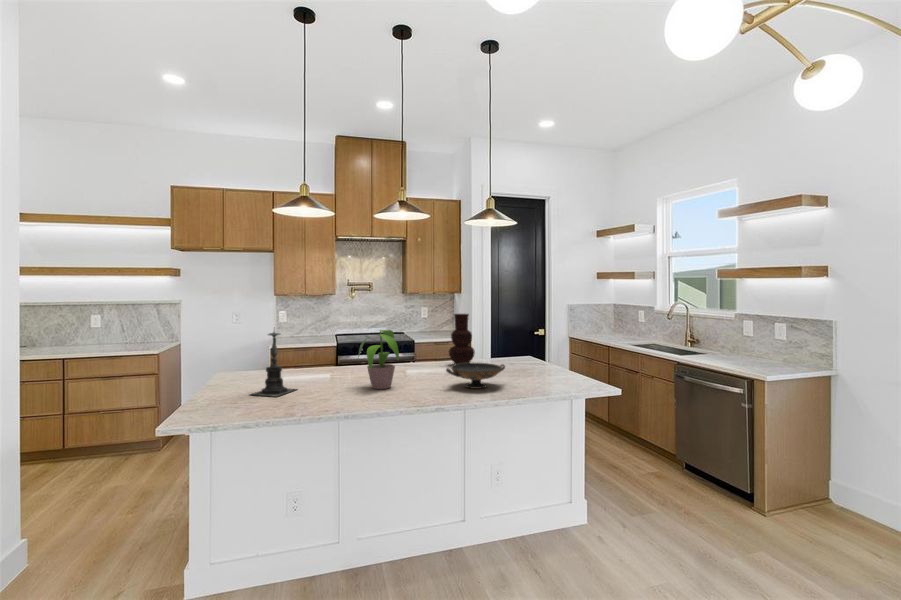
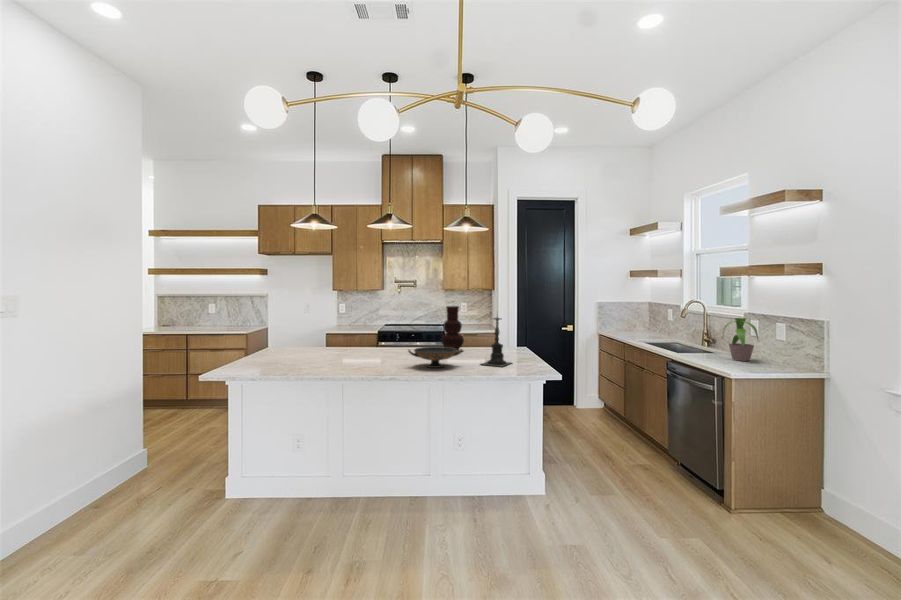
potted plant: present [358,330,399,389] -> present [723,318,758,361]
candle holder: present [251,332,296,397] -> present [482,317,511,367]

